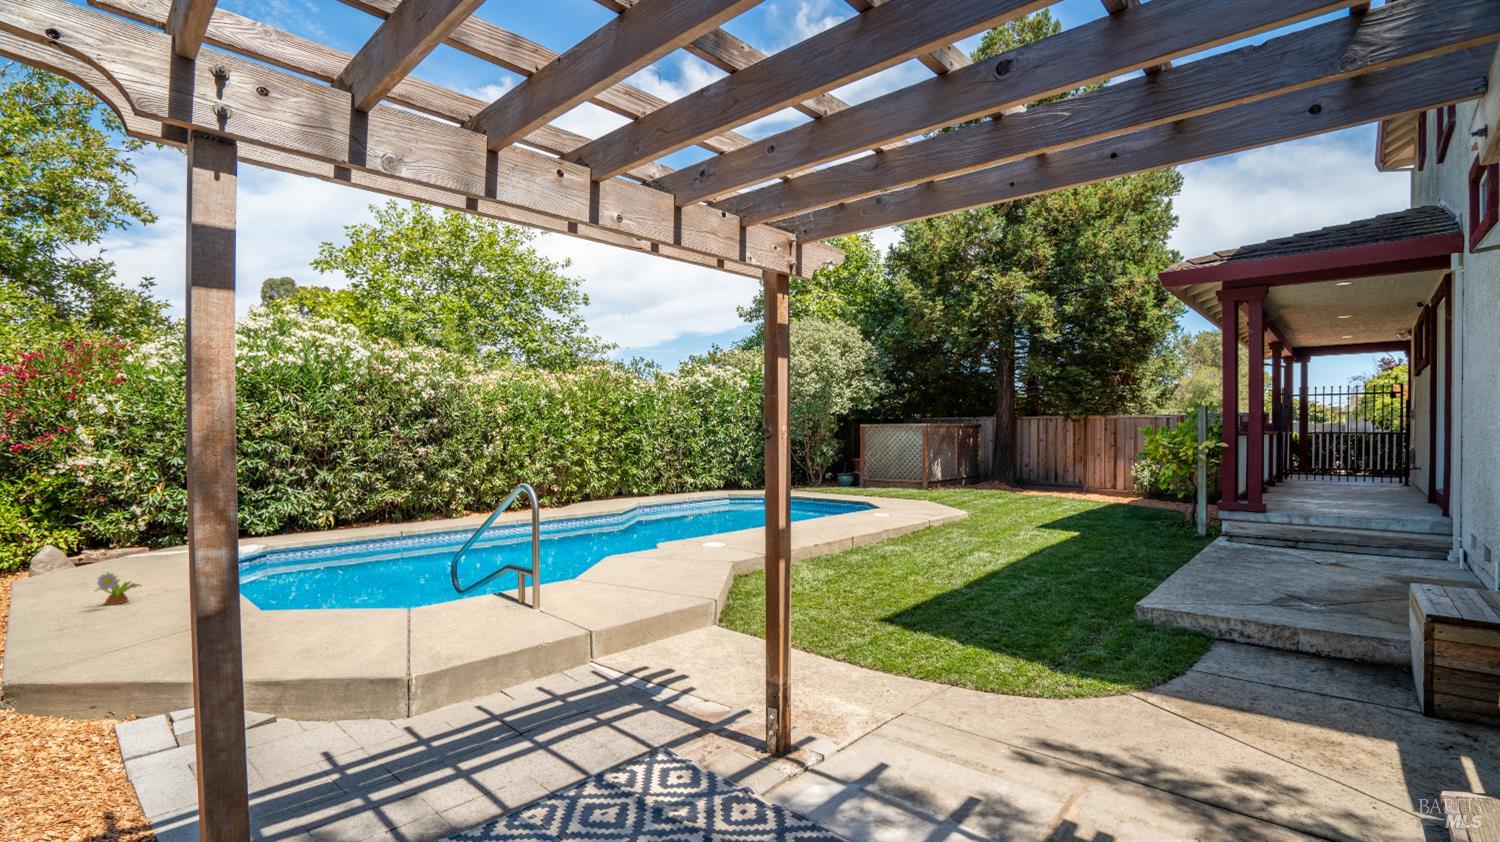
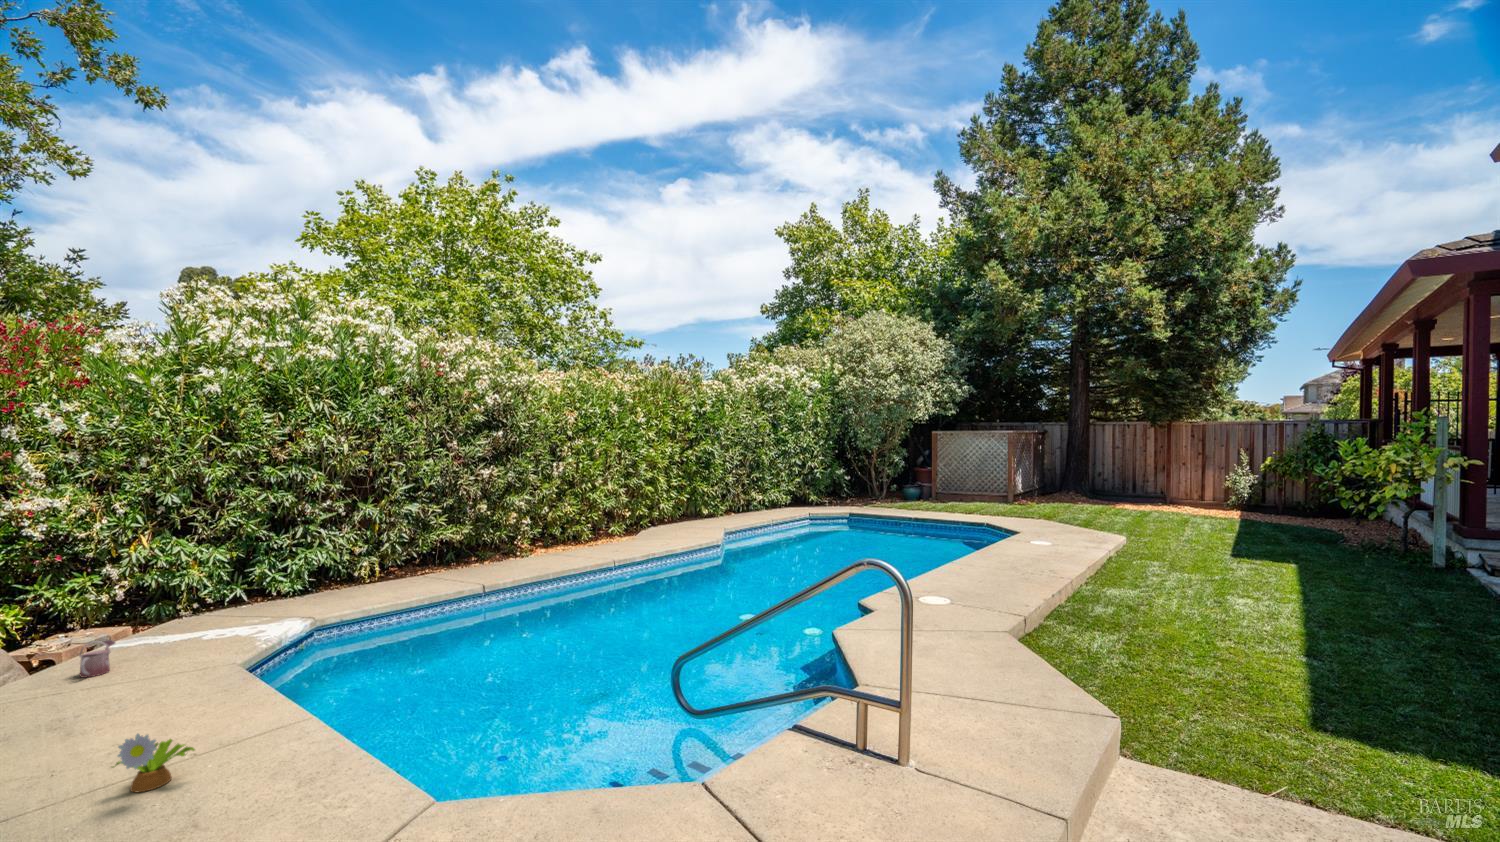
watering can: none [104,546,129,568] -> present [79,640,115,678]

